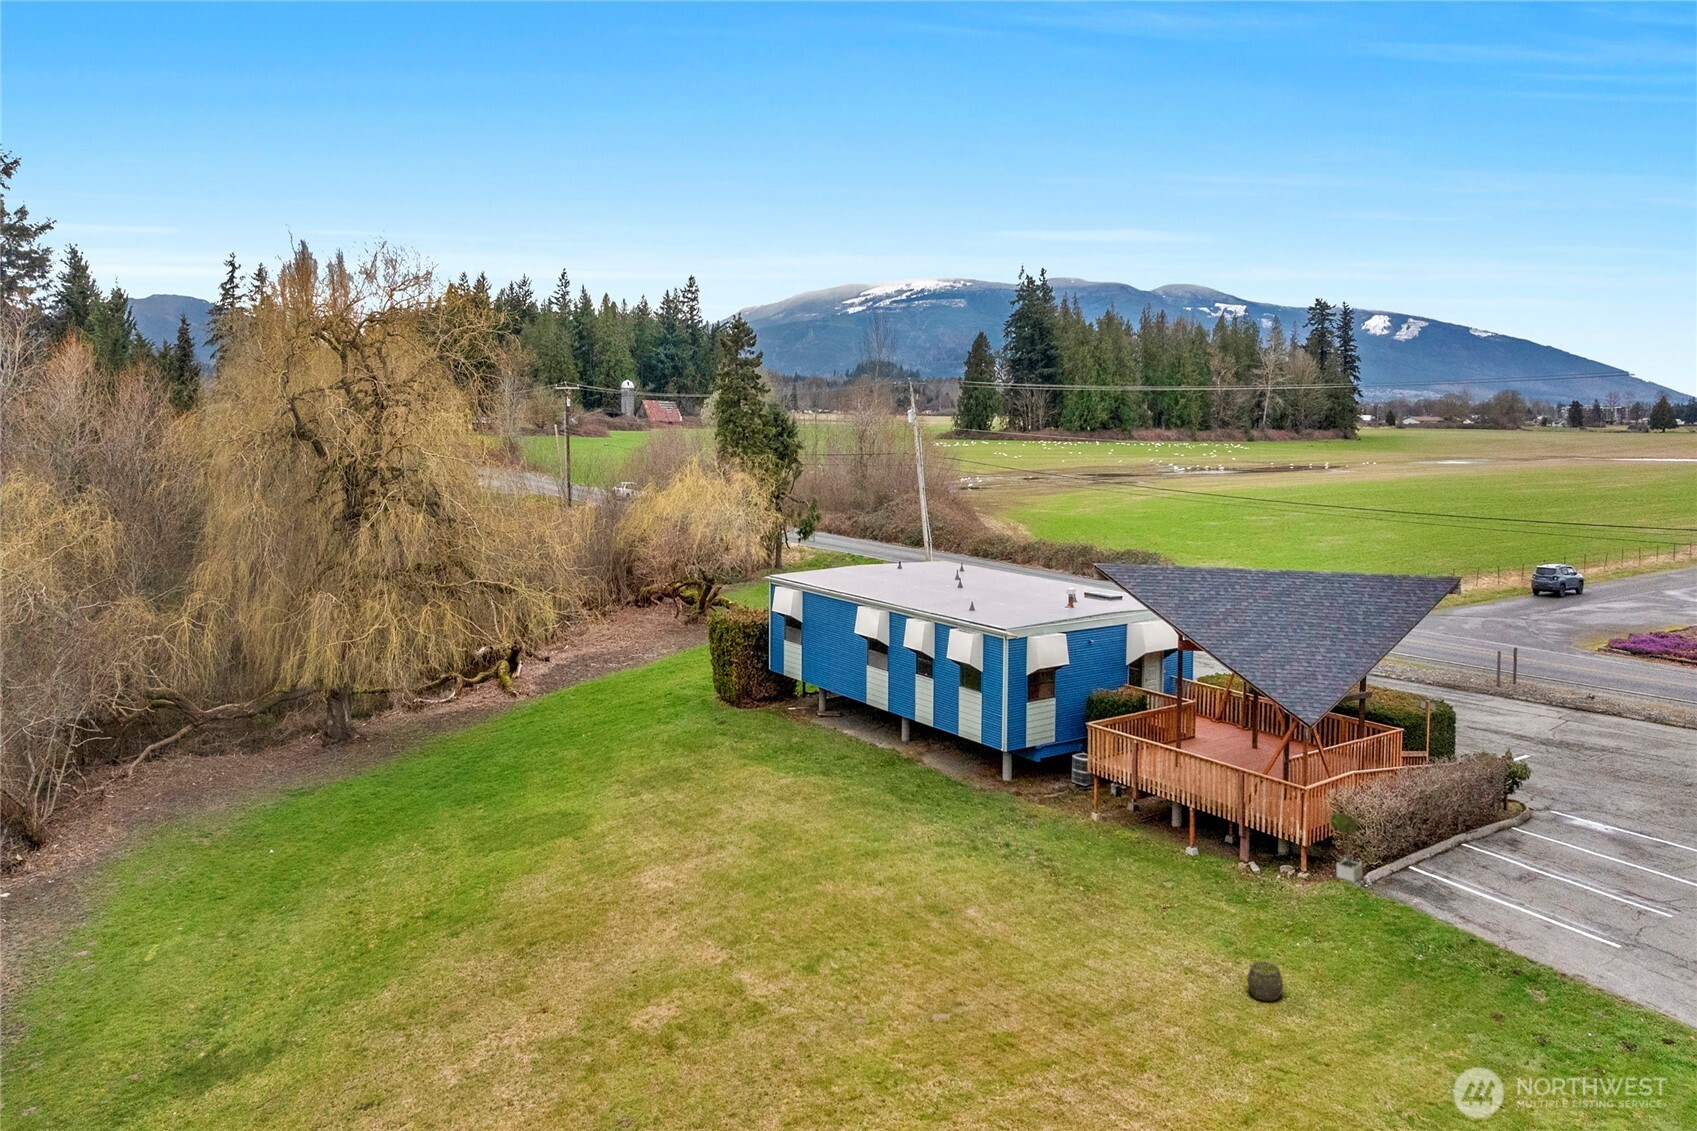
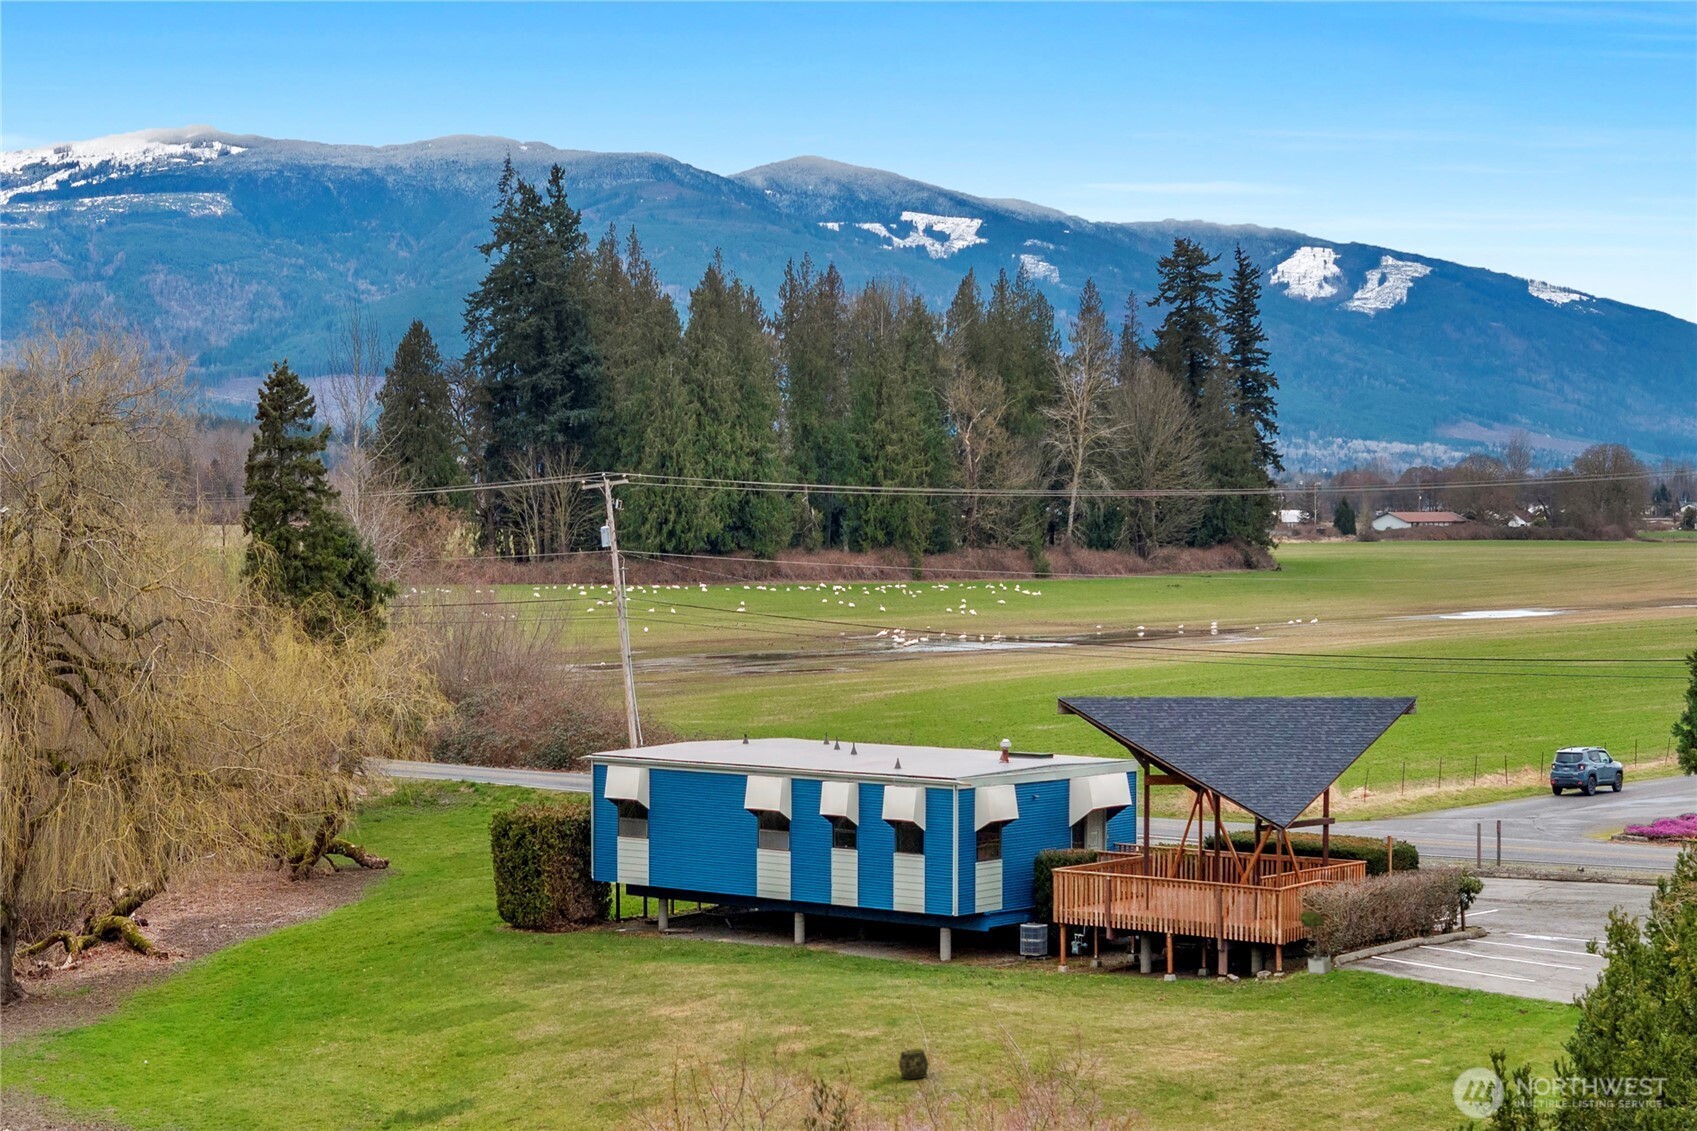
woven basket: present [1247,962,1283,1001] -> present [899,1050,928,1079]

